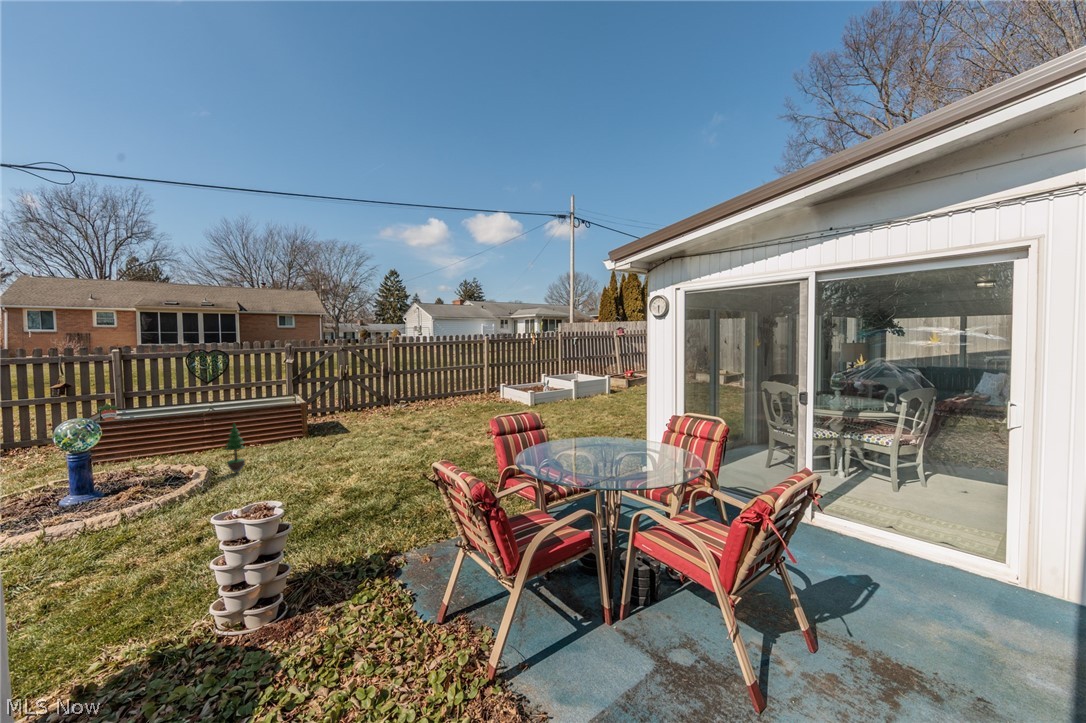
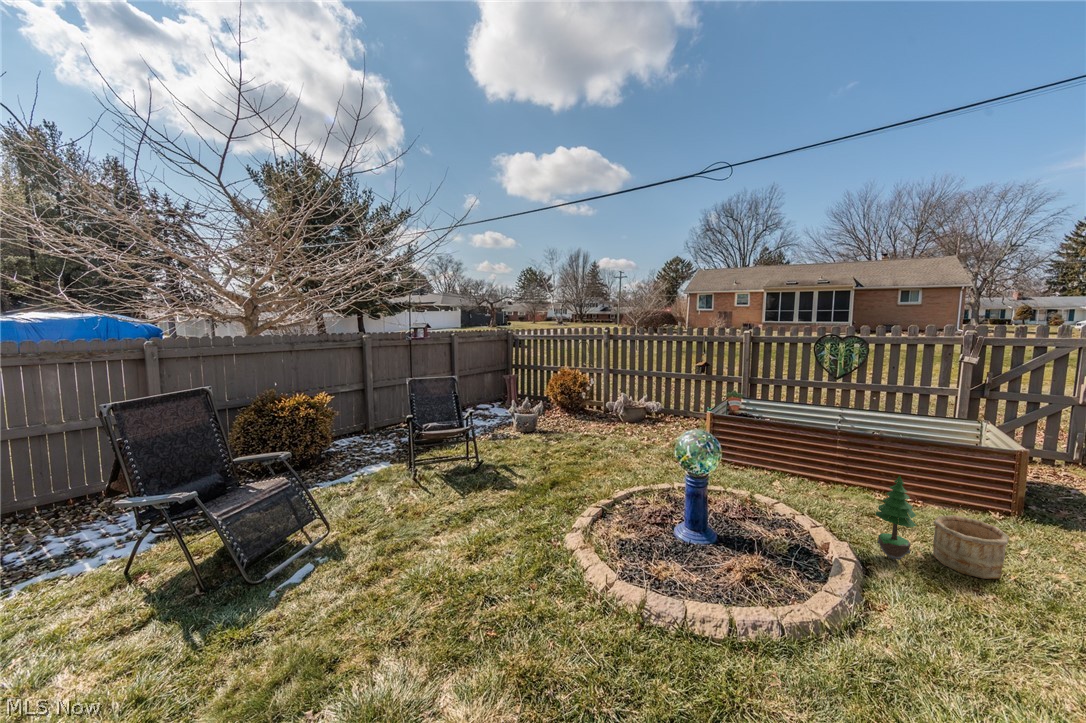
wooden bucket: none [257,438,290,466] -> present [933,515,1009,579]

